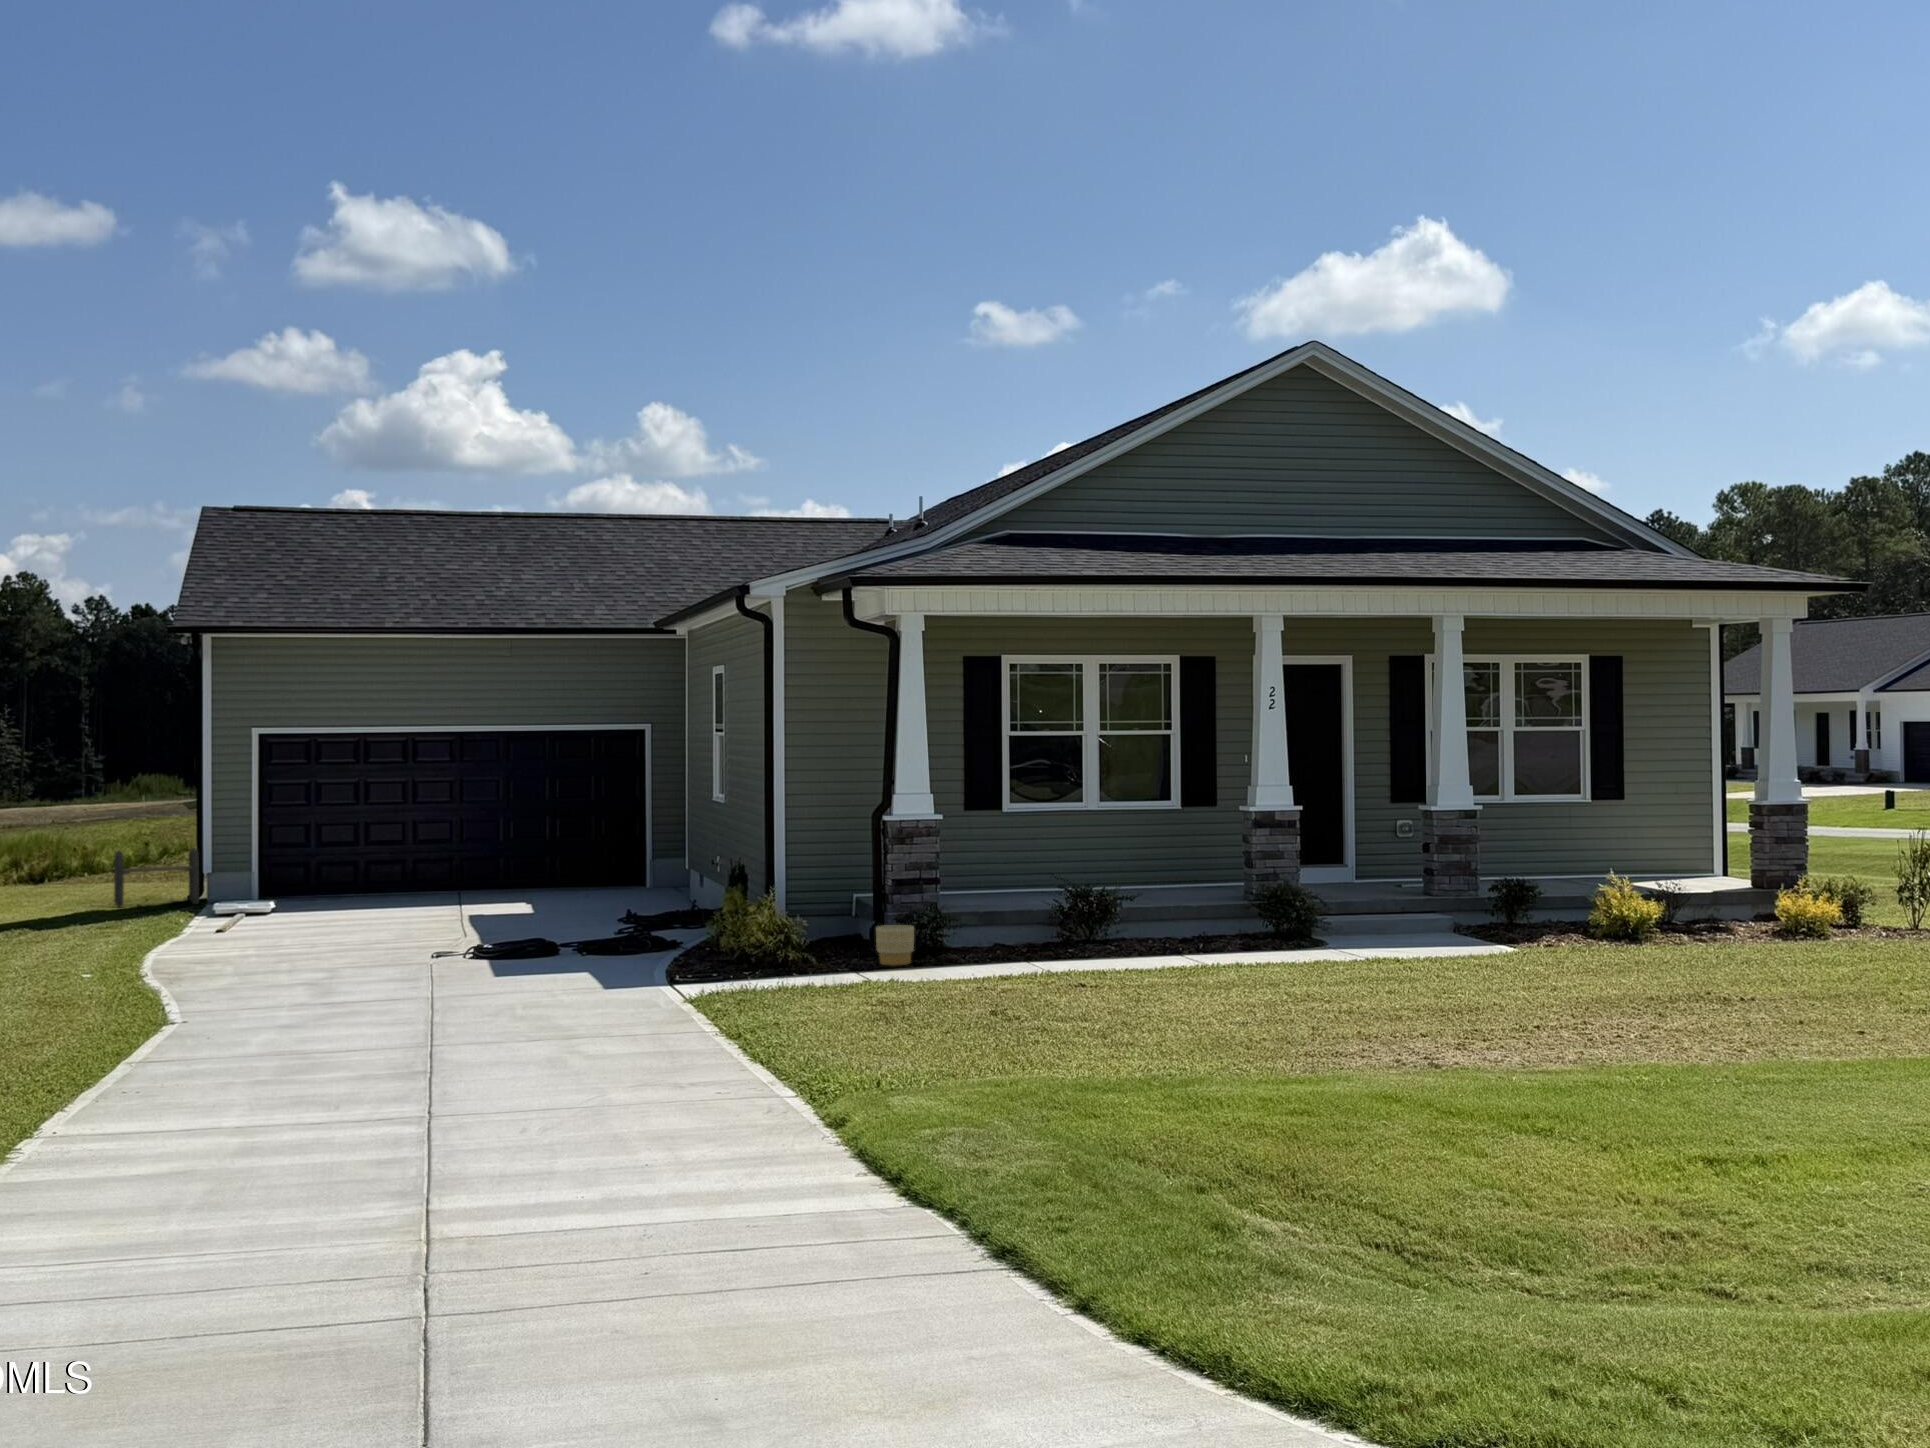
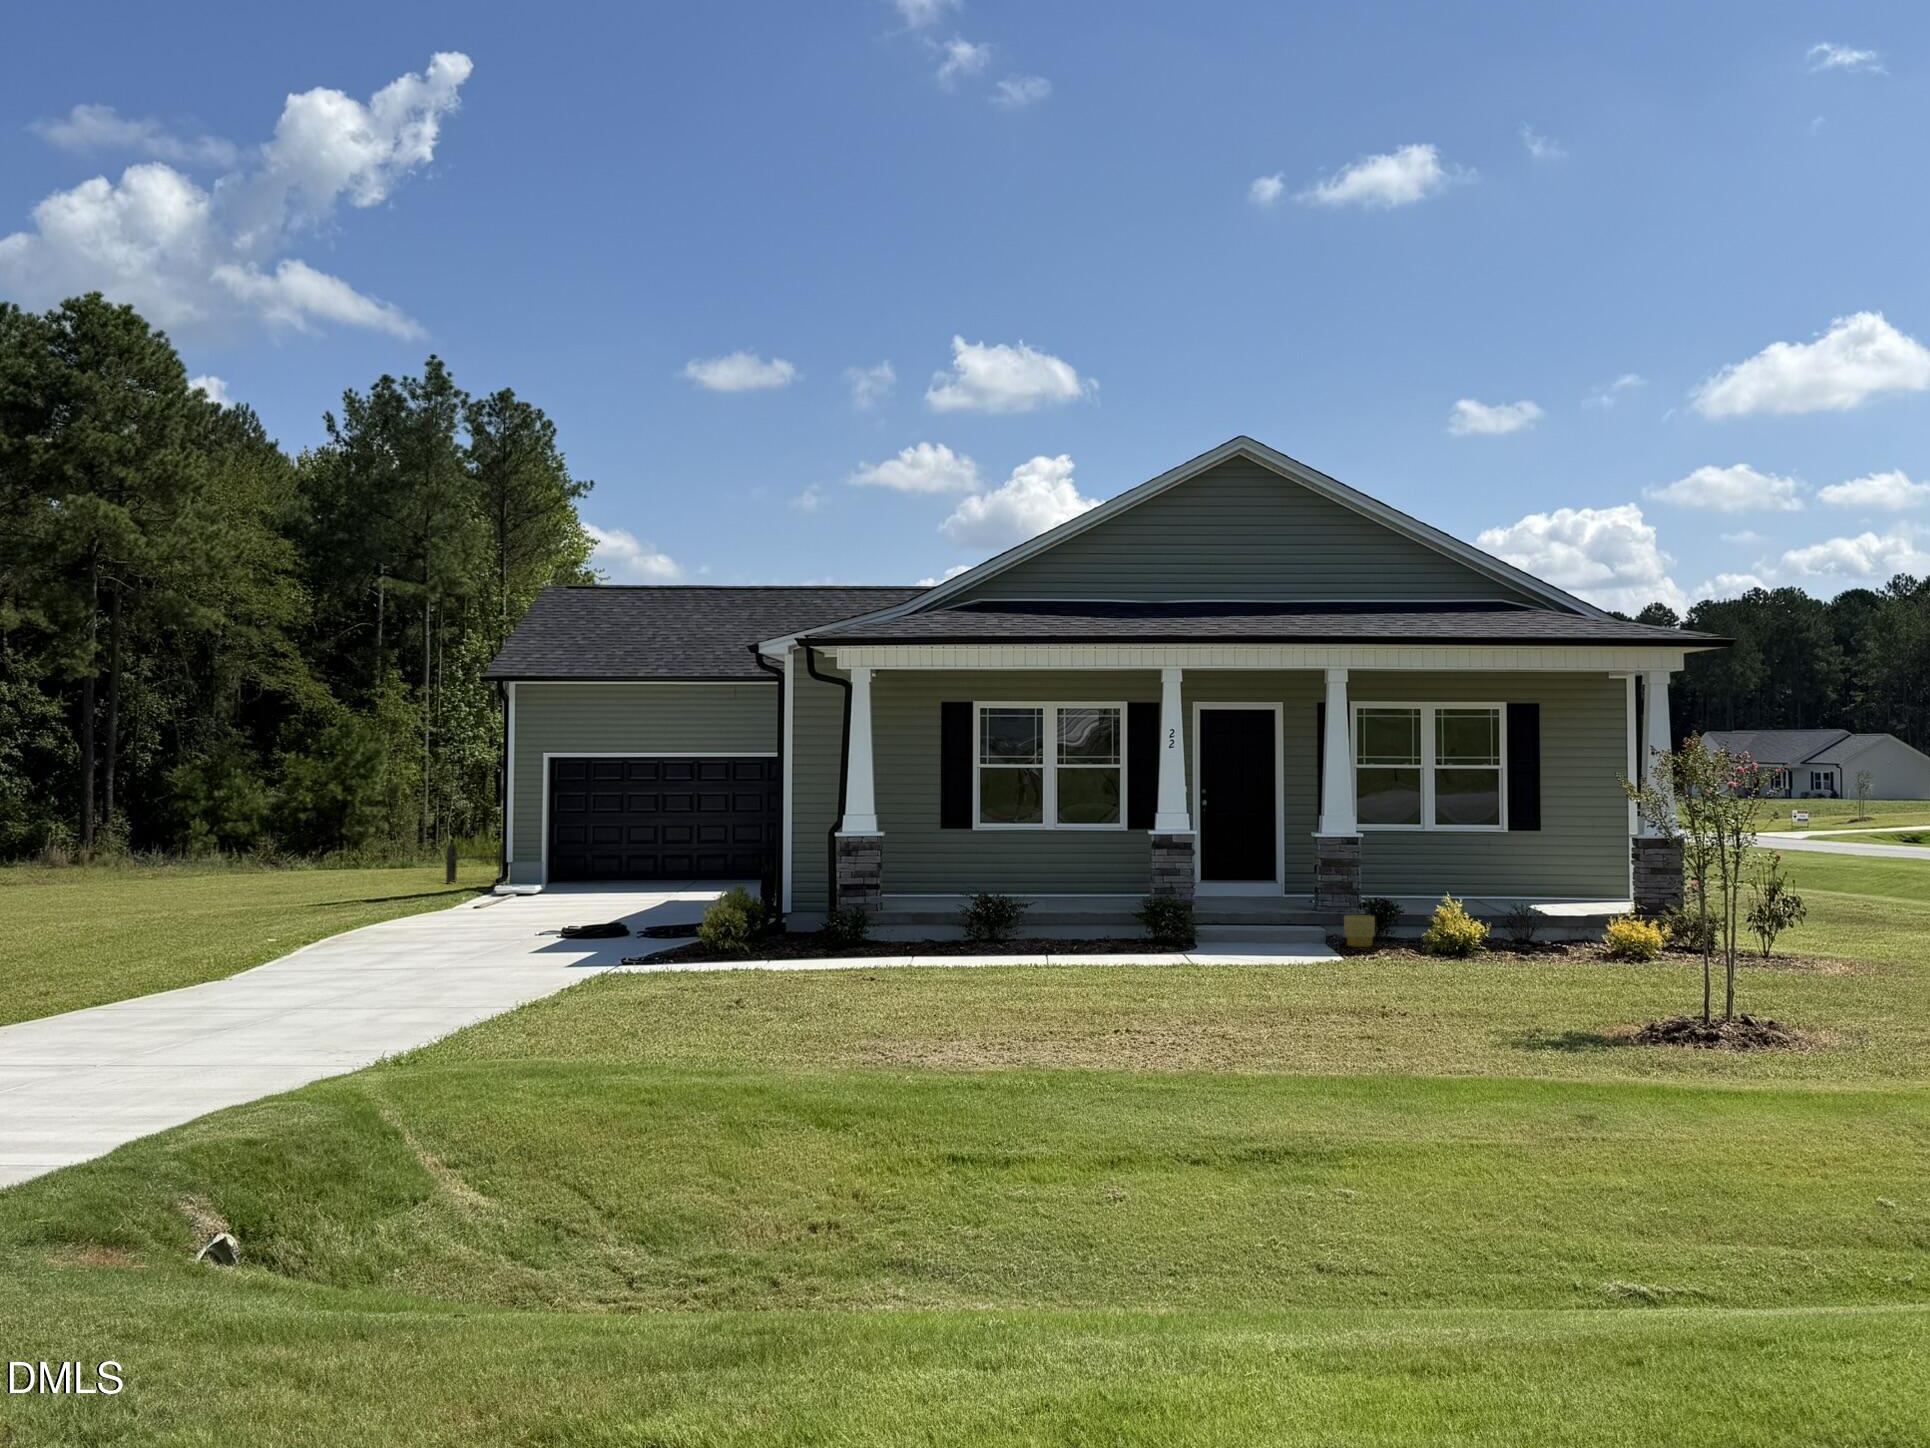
planter: present [876,925,914,966] -> present [1344,915,1375,947]

